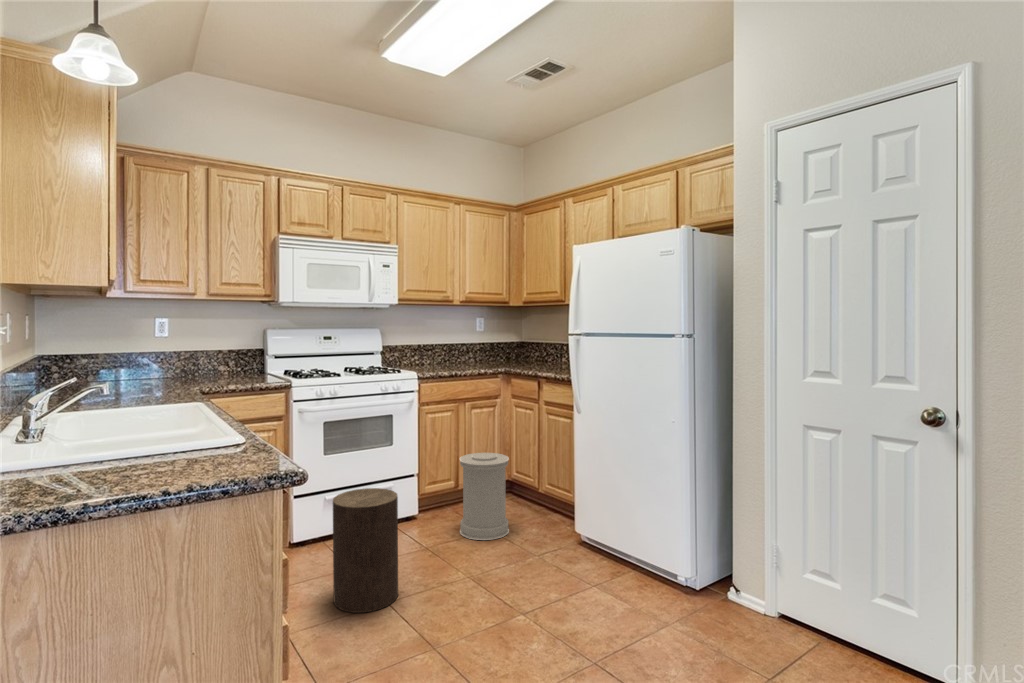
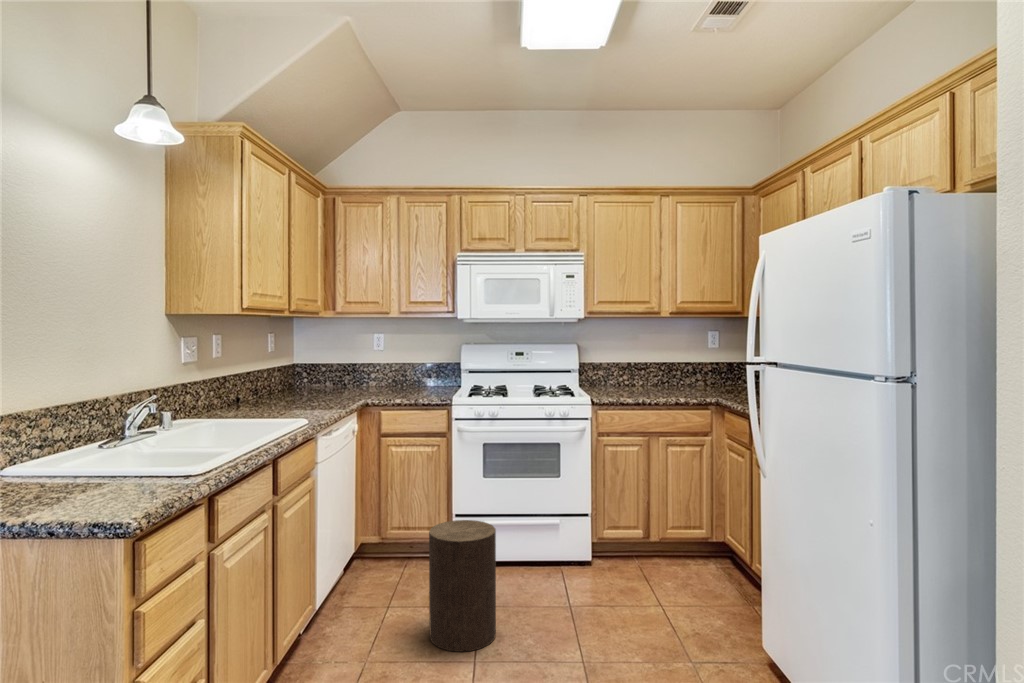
trash can: present [460,453,509,540] -> none [618,501,680,611]

